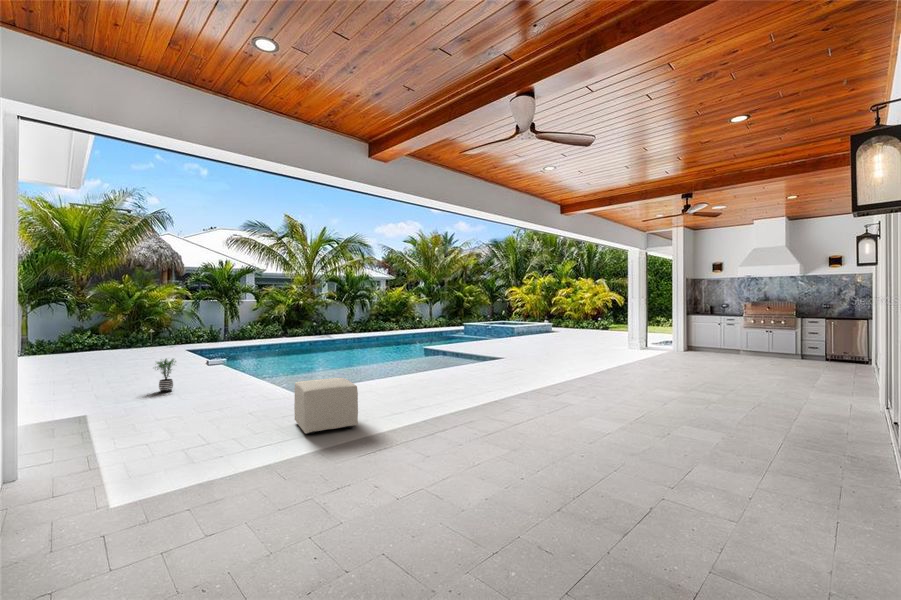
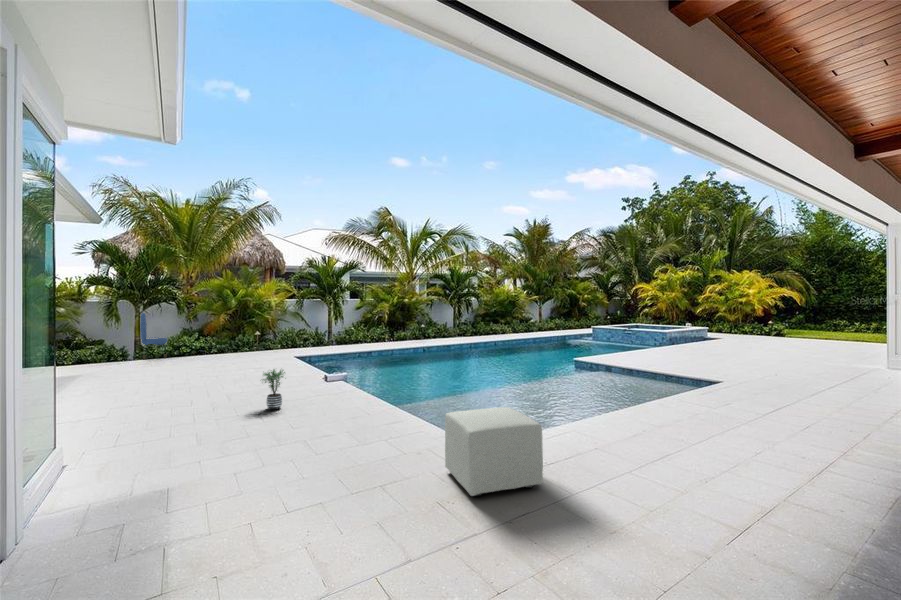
dining chair: none [28,312,57,357] -> present [140,313,167,359]

